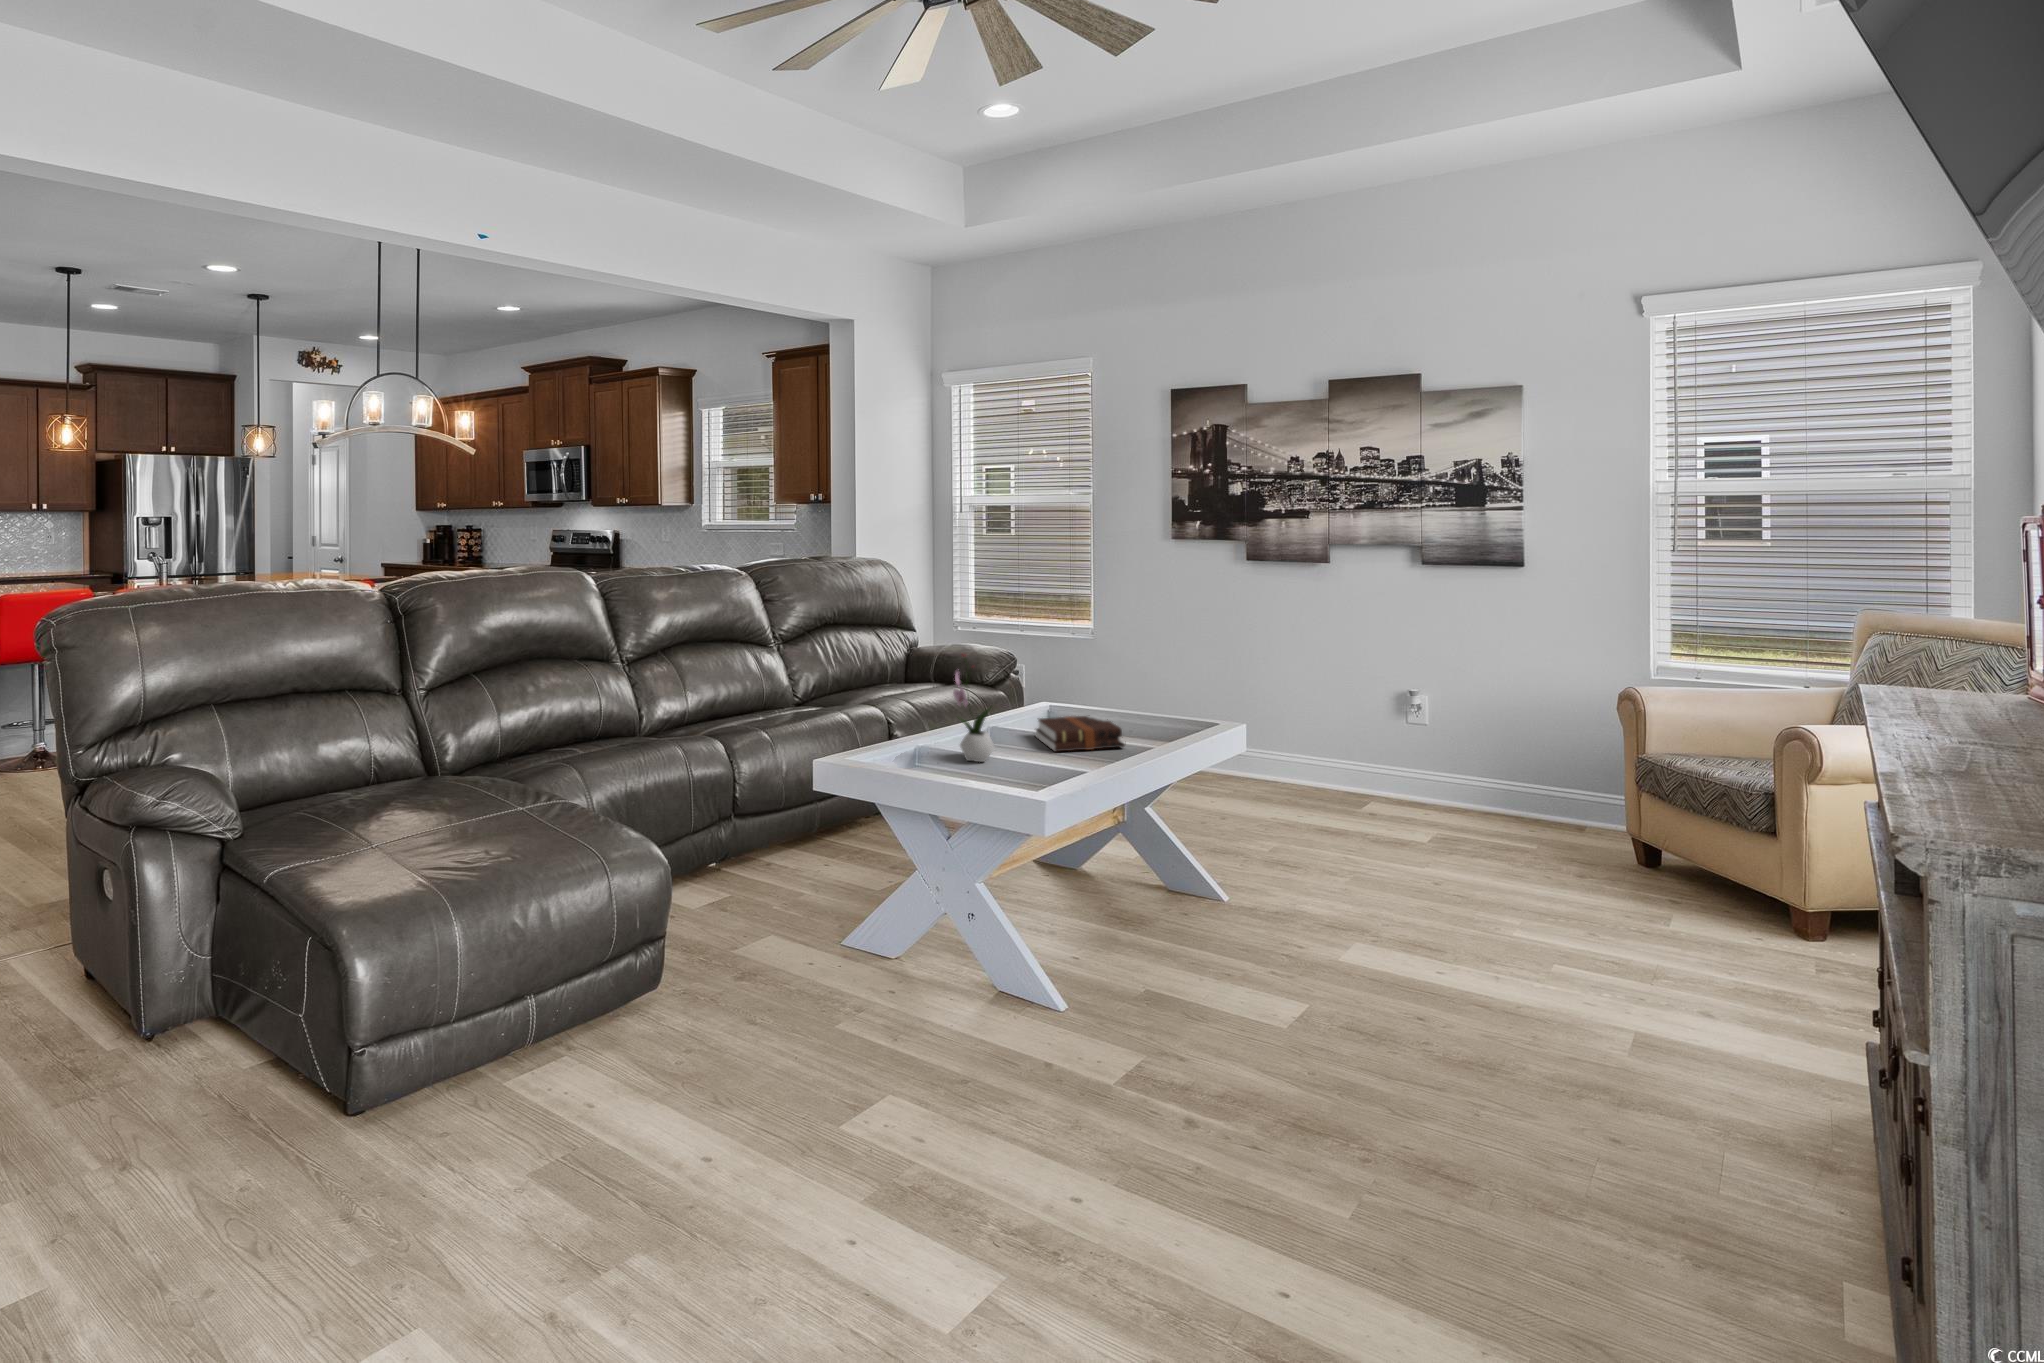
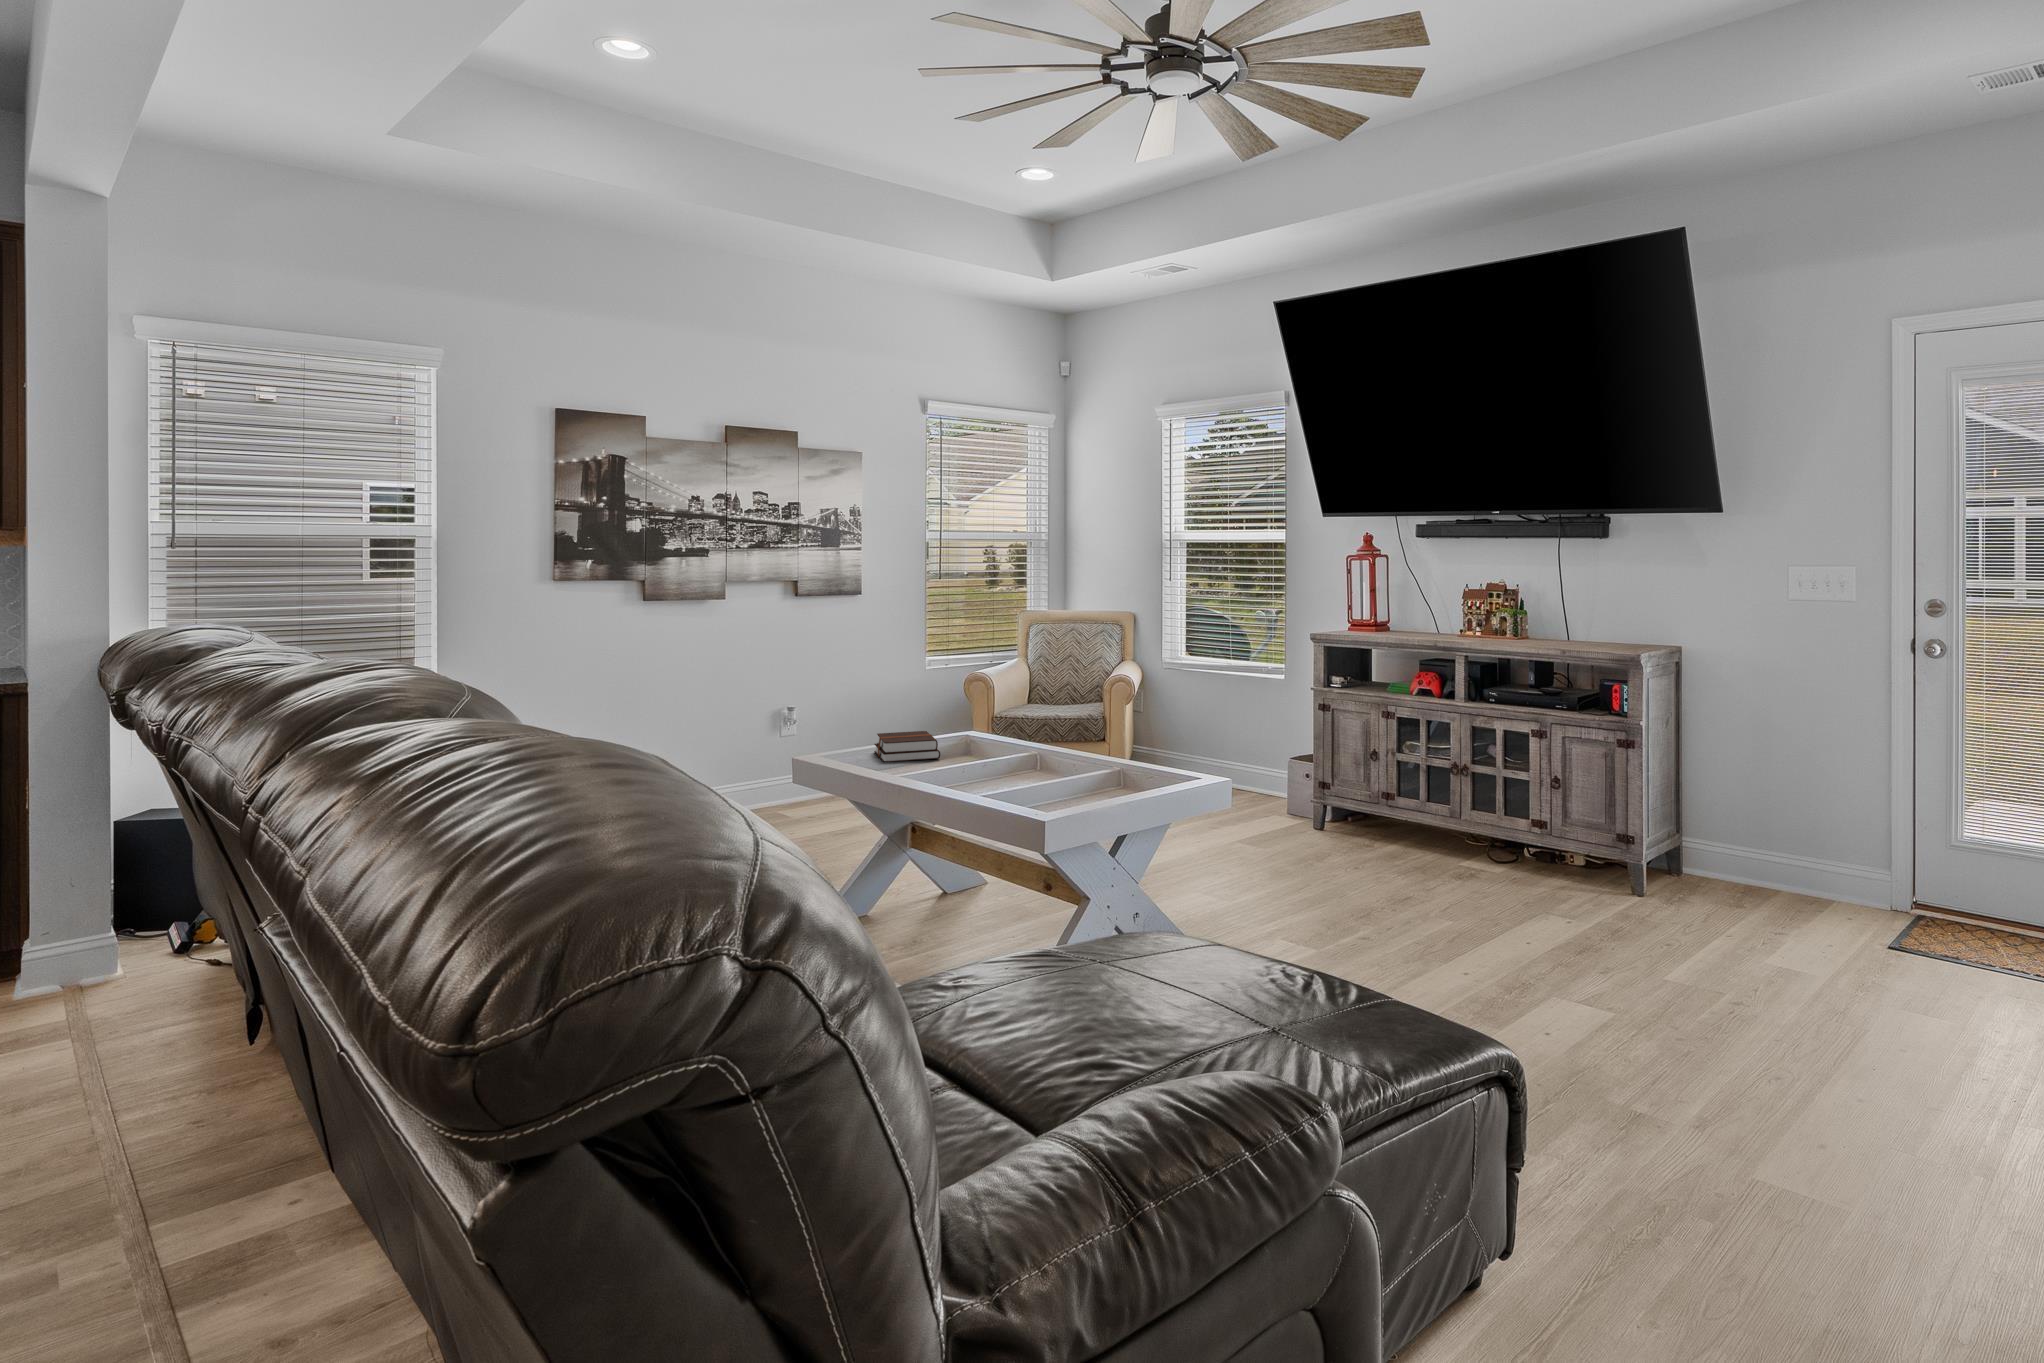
flower arrangement: present [953,654,995,762] -> none [942,667,981,772]

